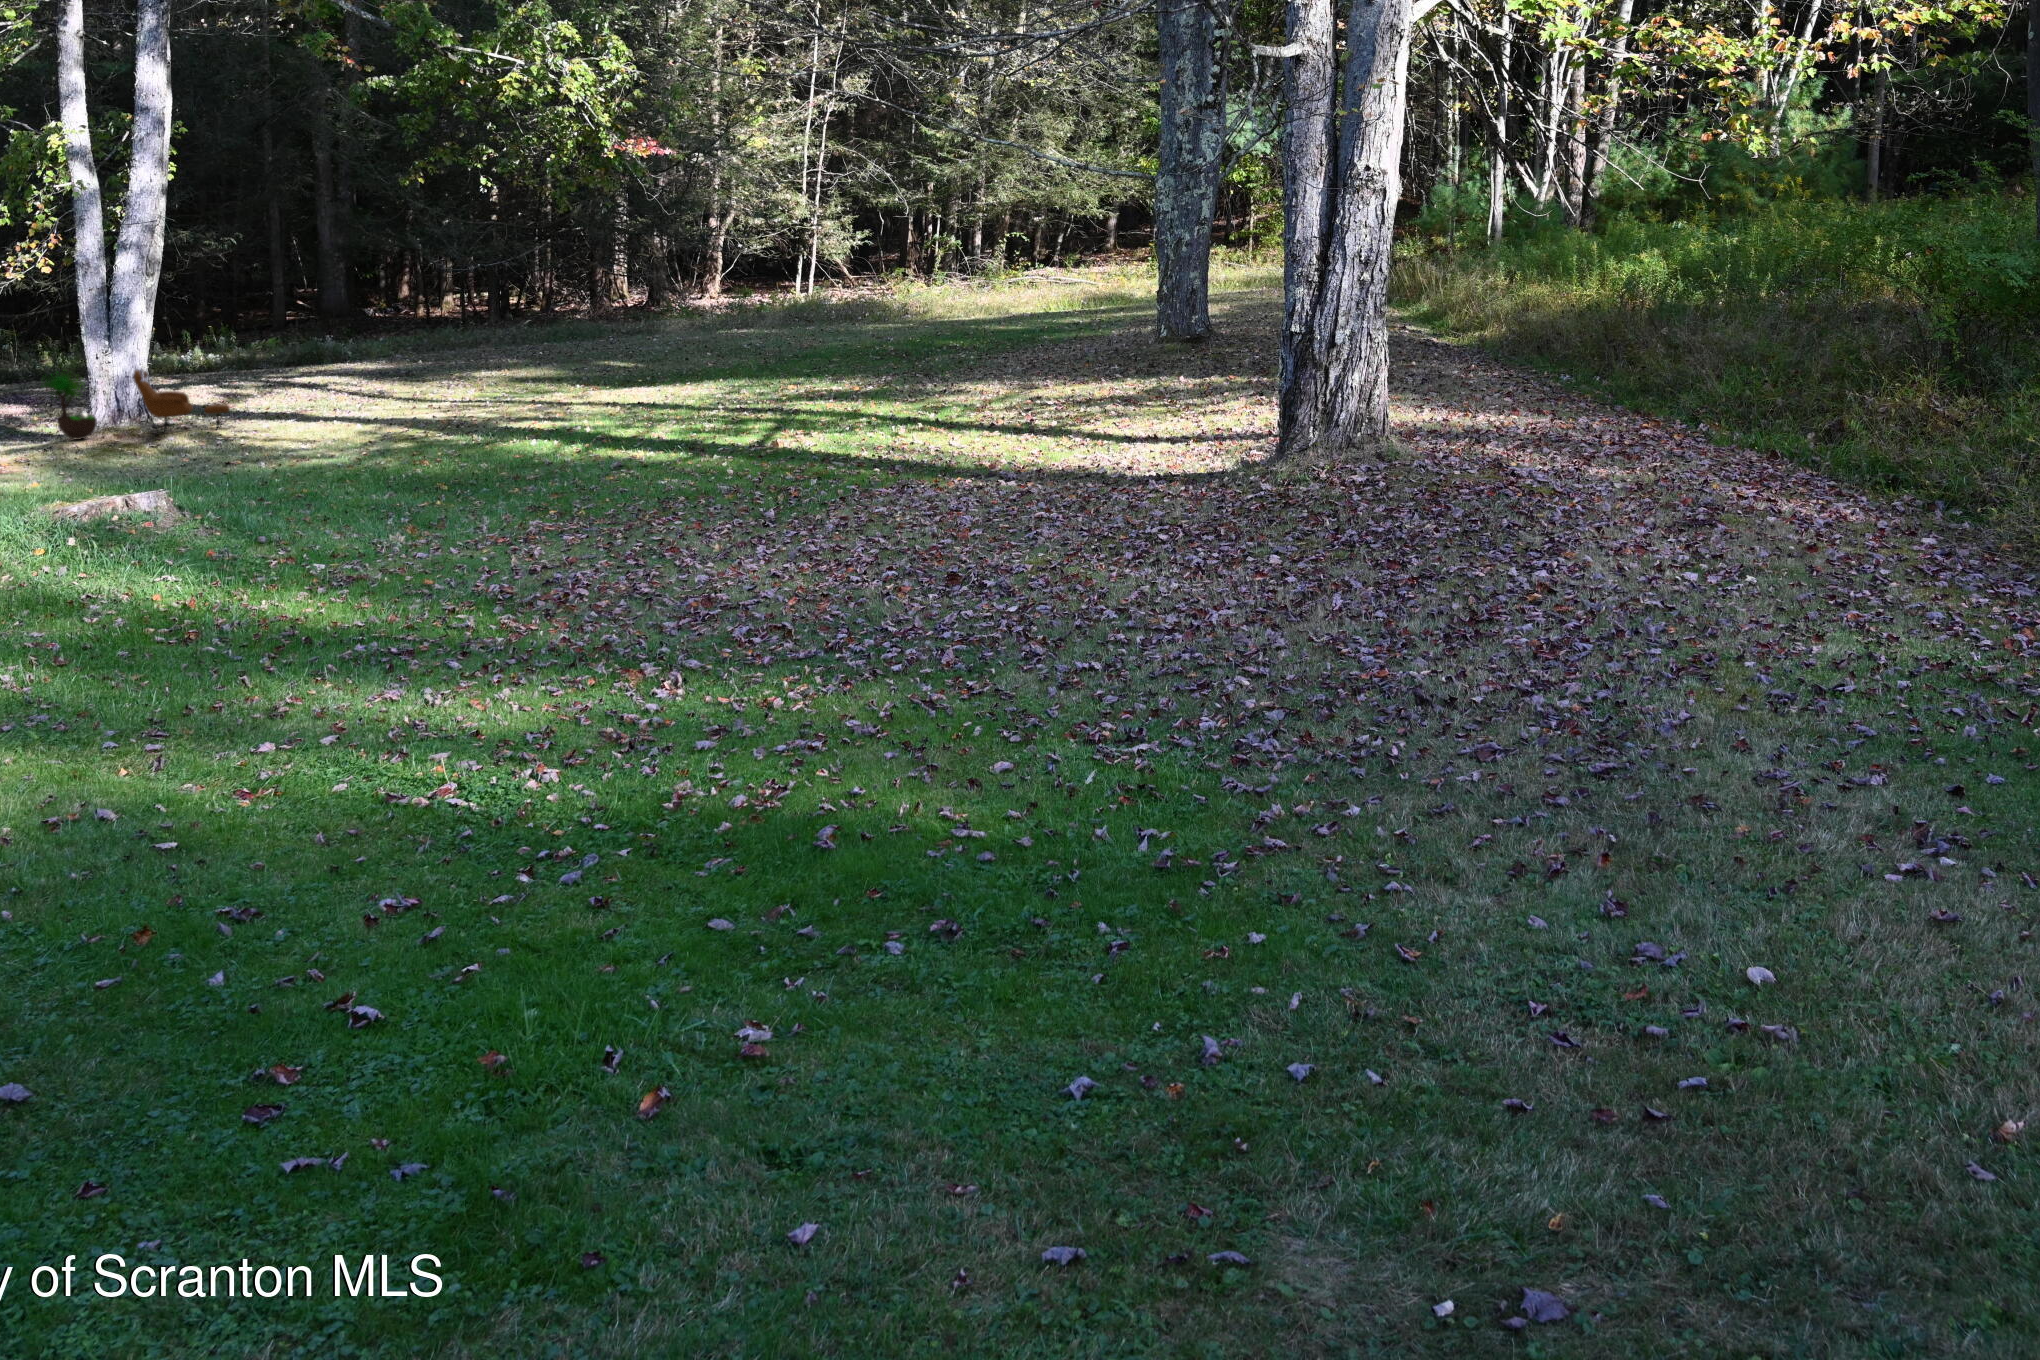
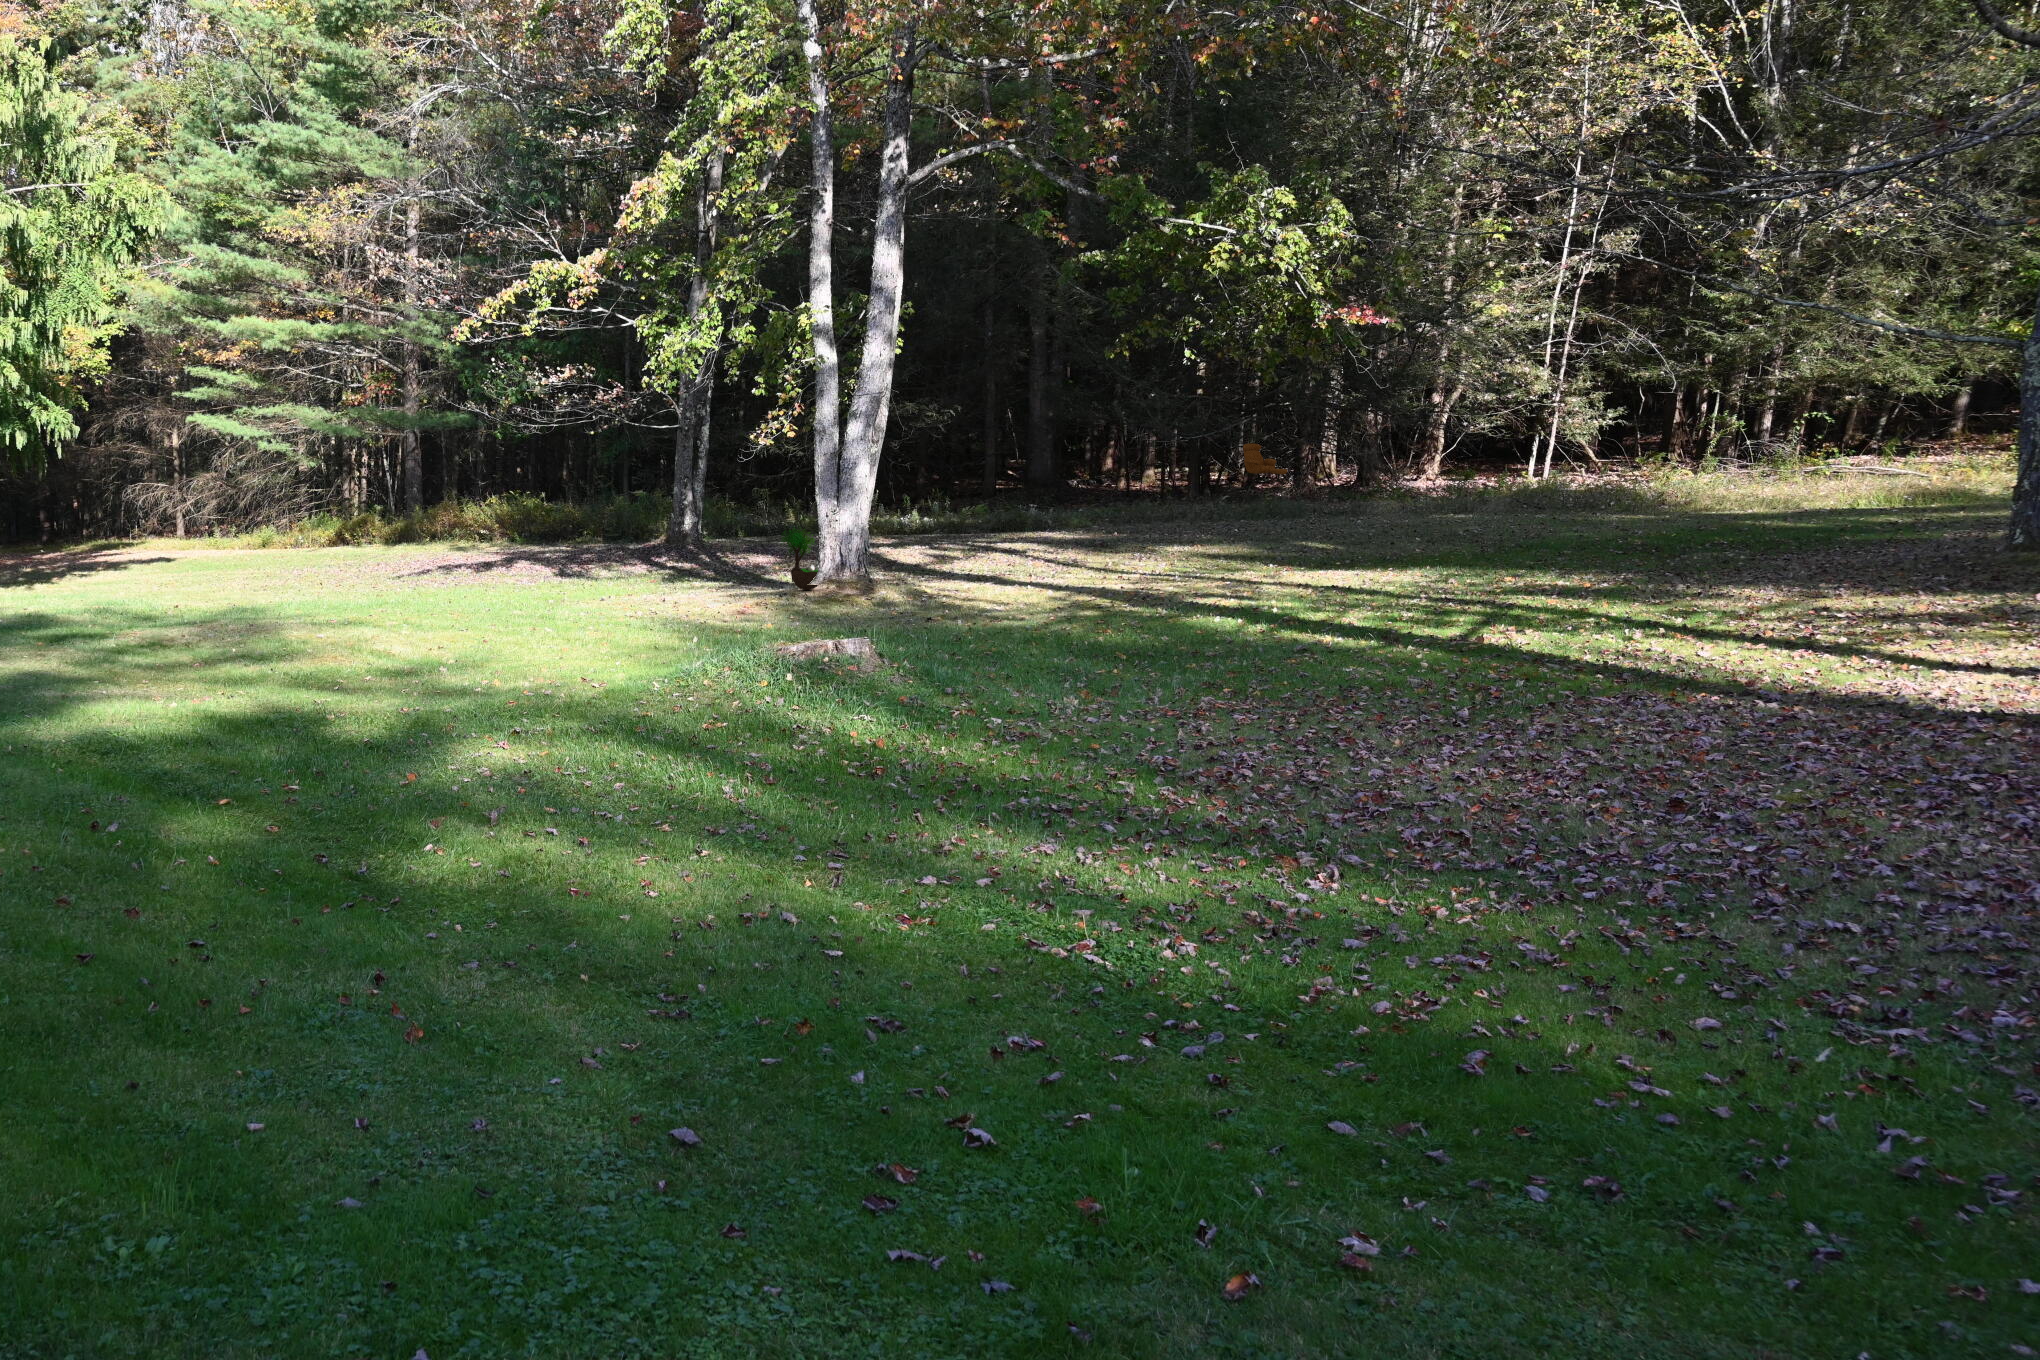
lounge chair: present [133,370,230,432] -> present [1243,443,1287,484]

